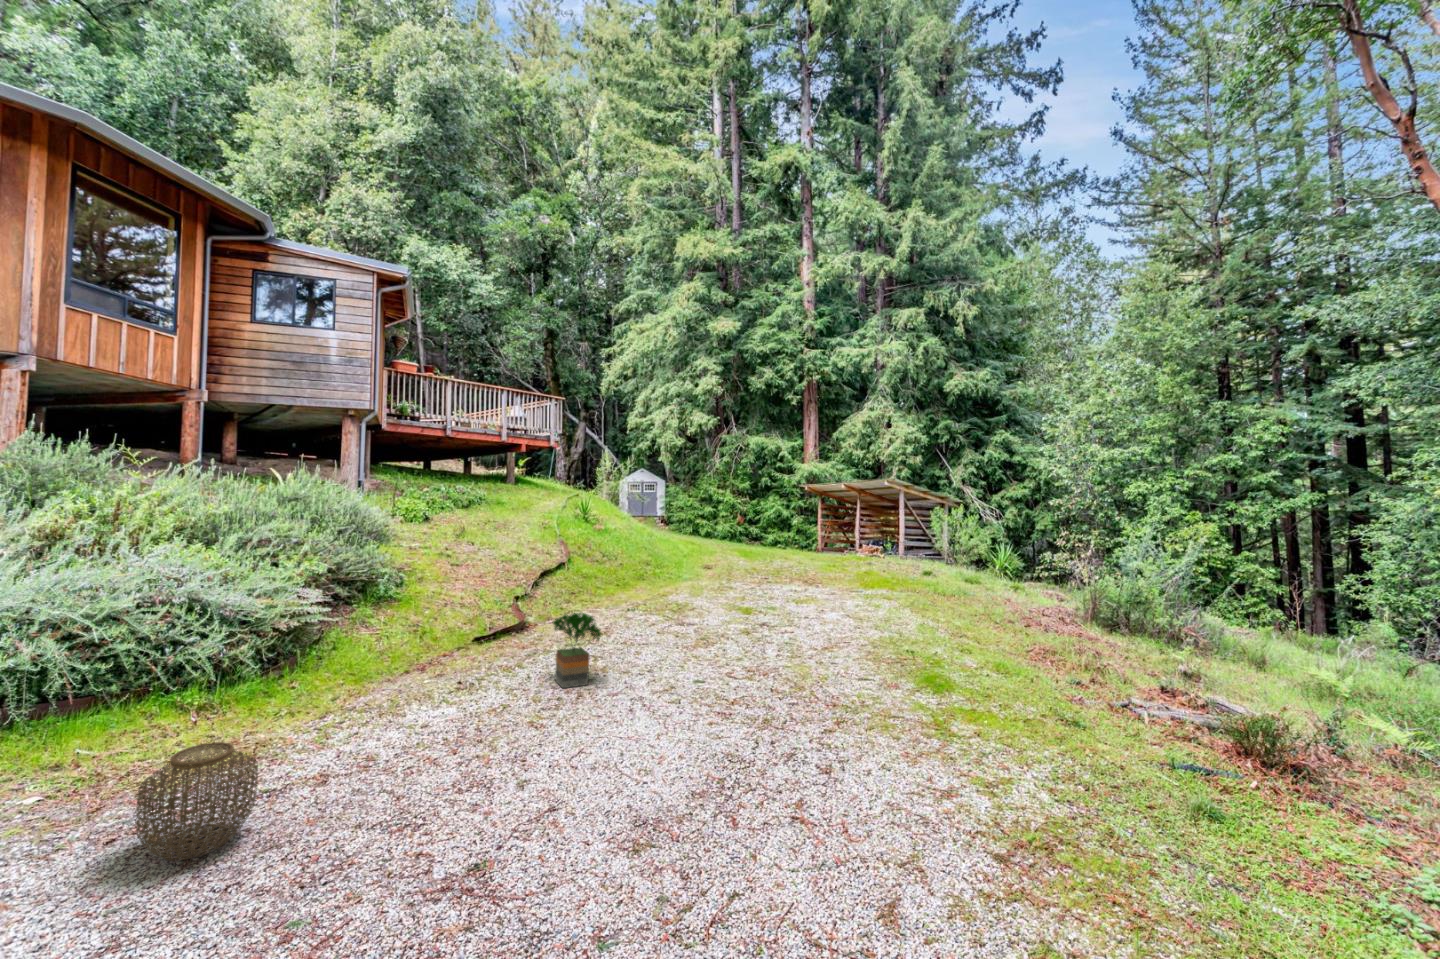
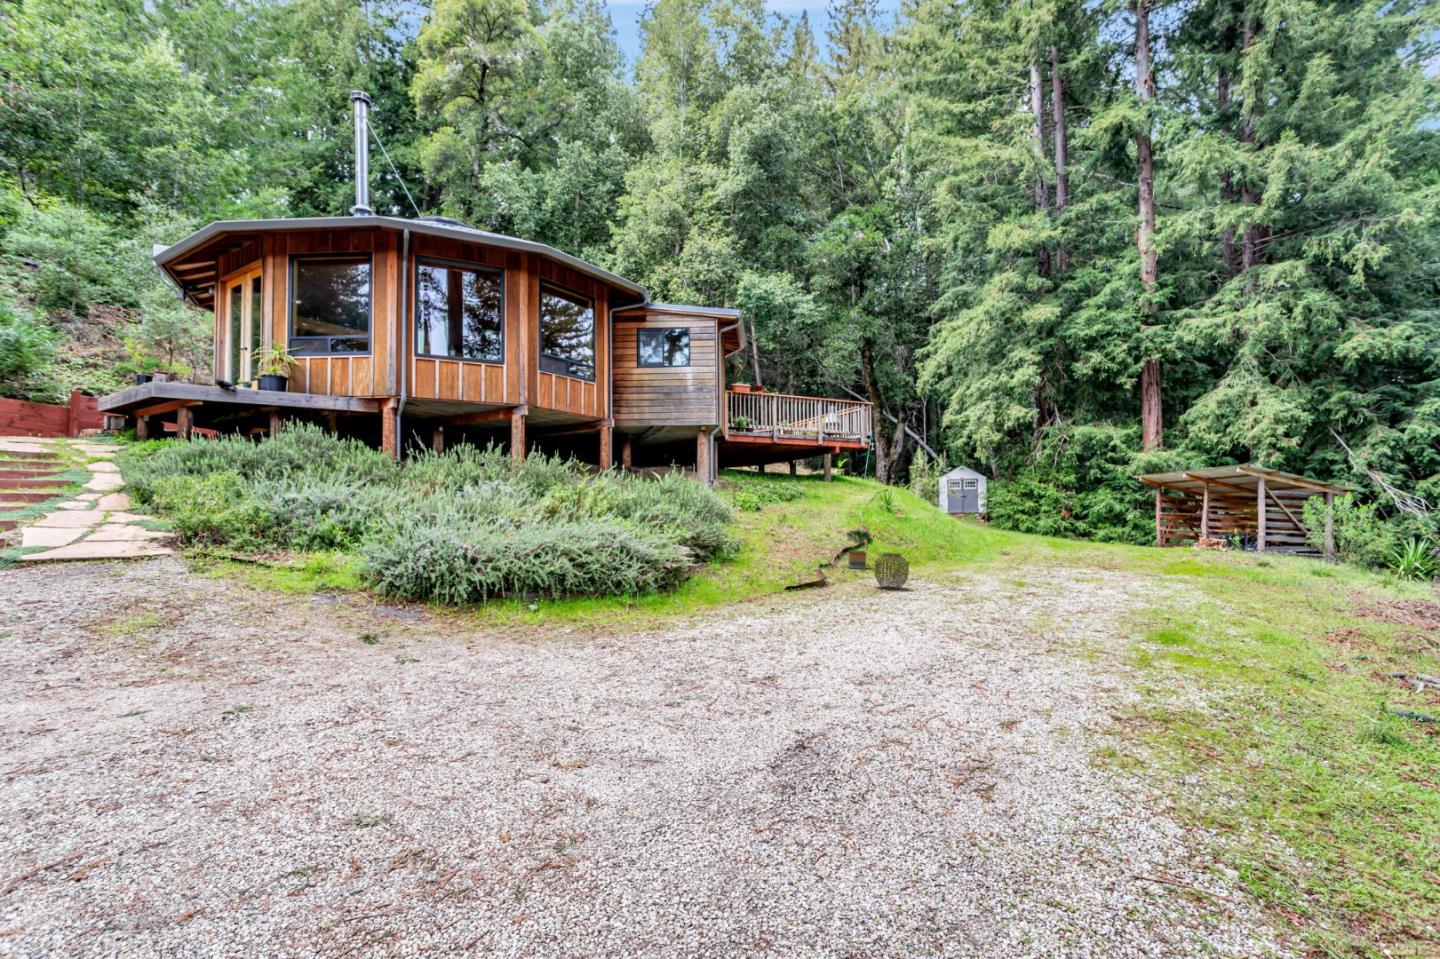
woven basket: present [135,742,258,861] -> present [875,553,909,589]

